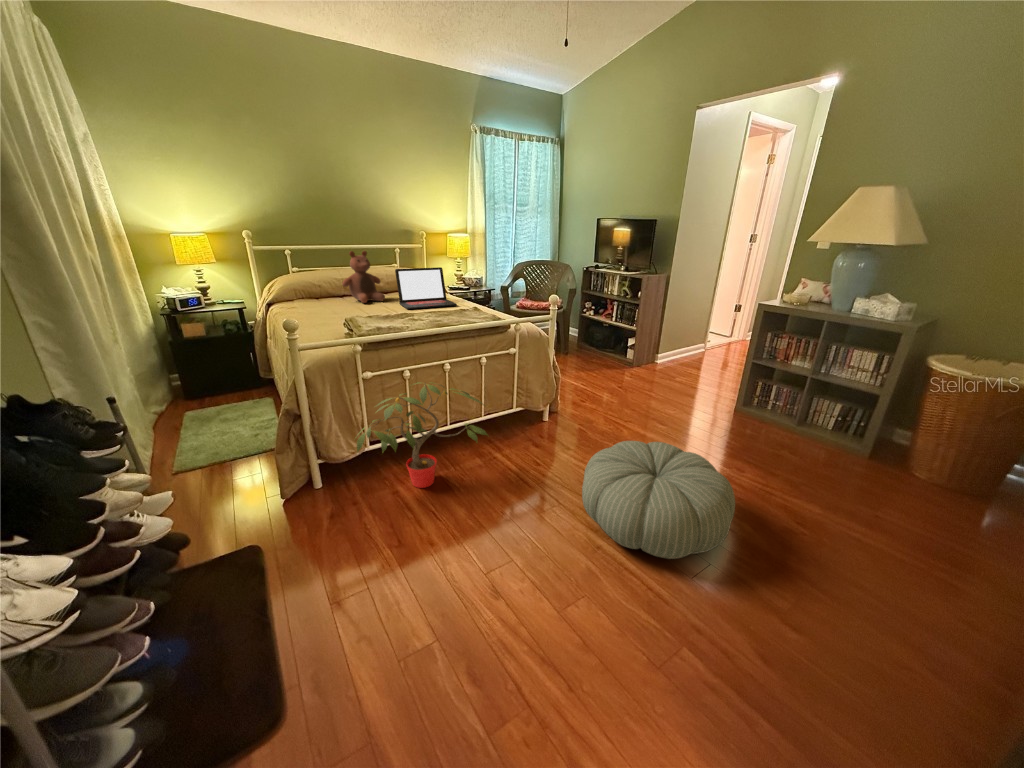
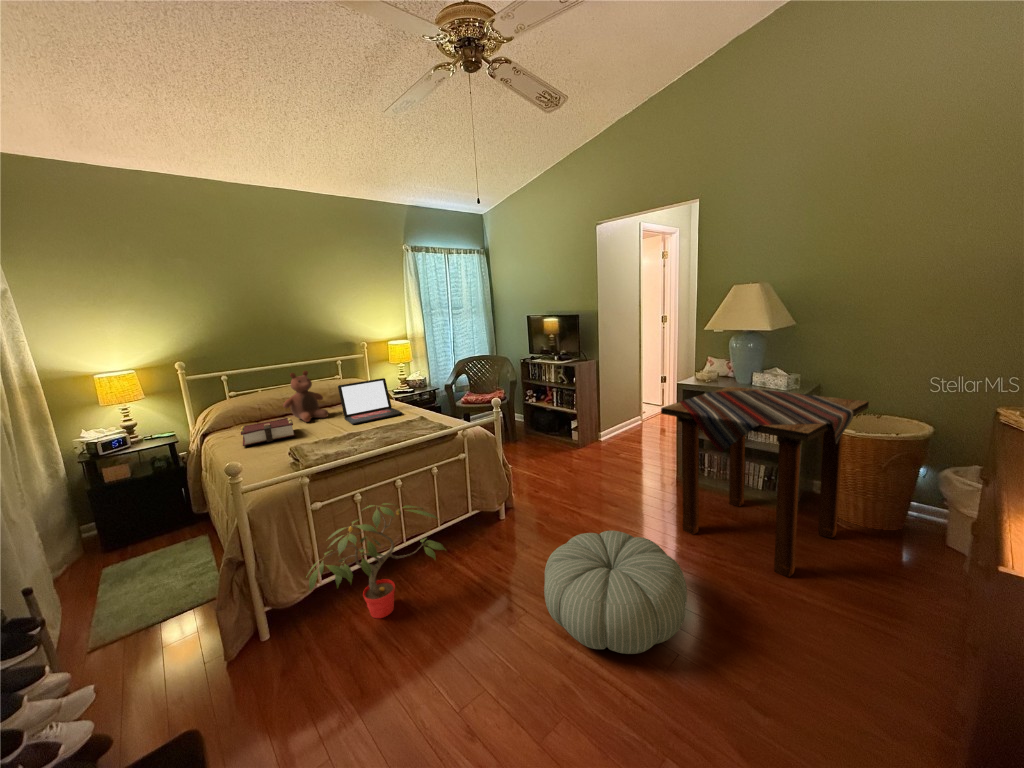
book: none [301,295,352,316] -> present [241,418,295,446]
side table: none [735,311,1008,518] -> present [661,387,869,578]

